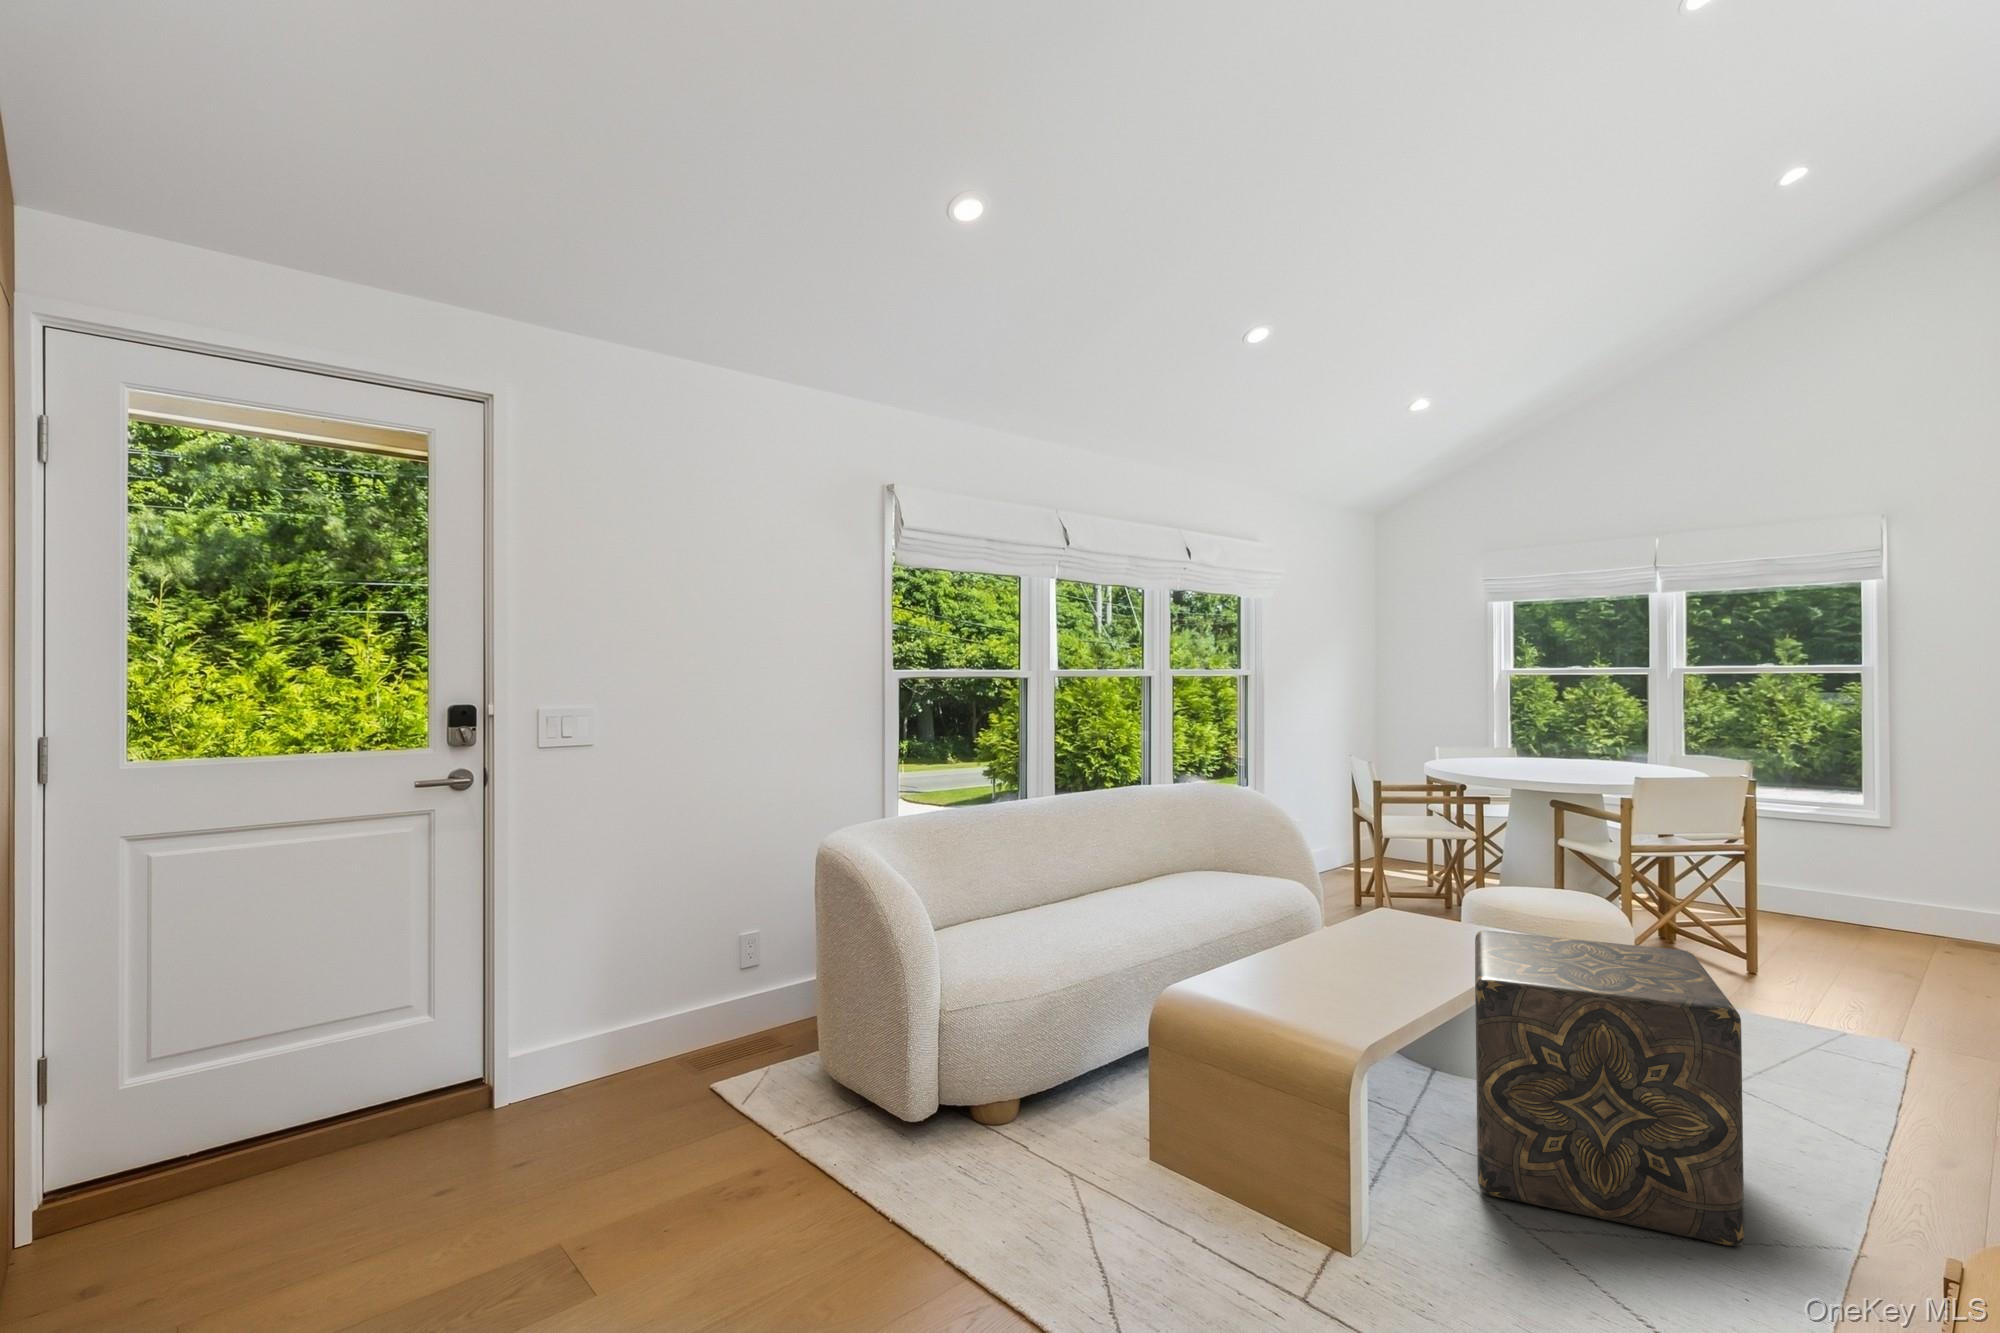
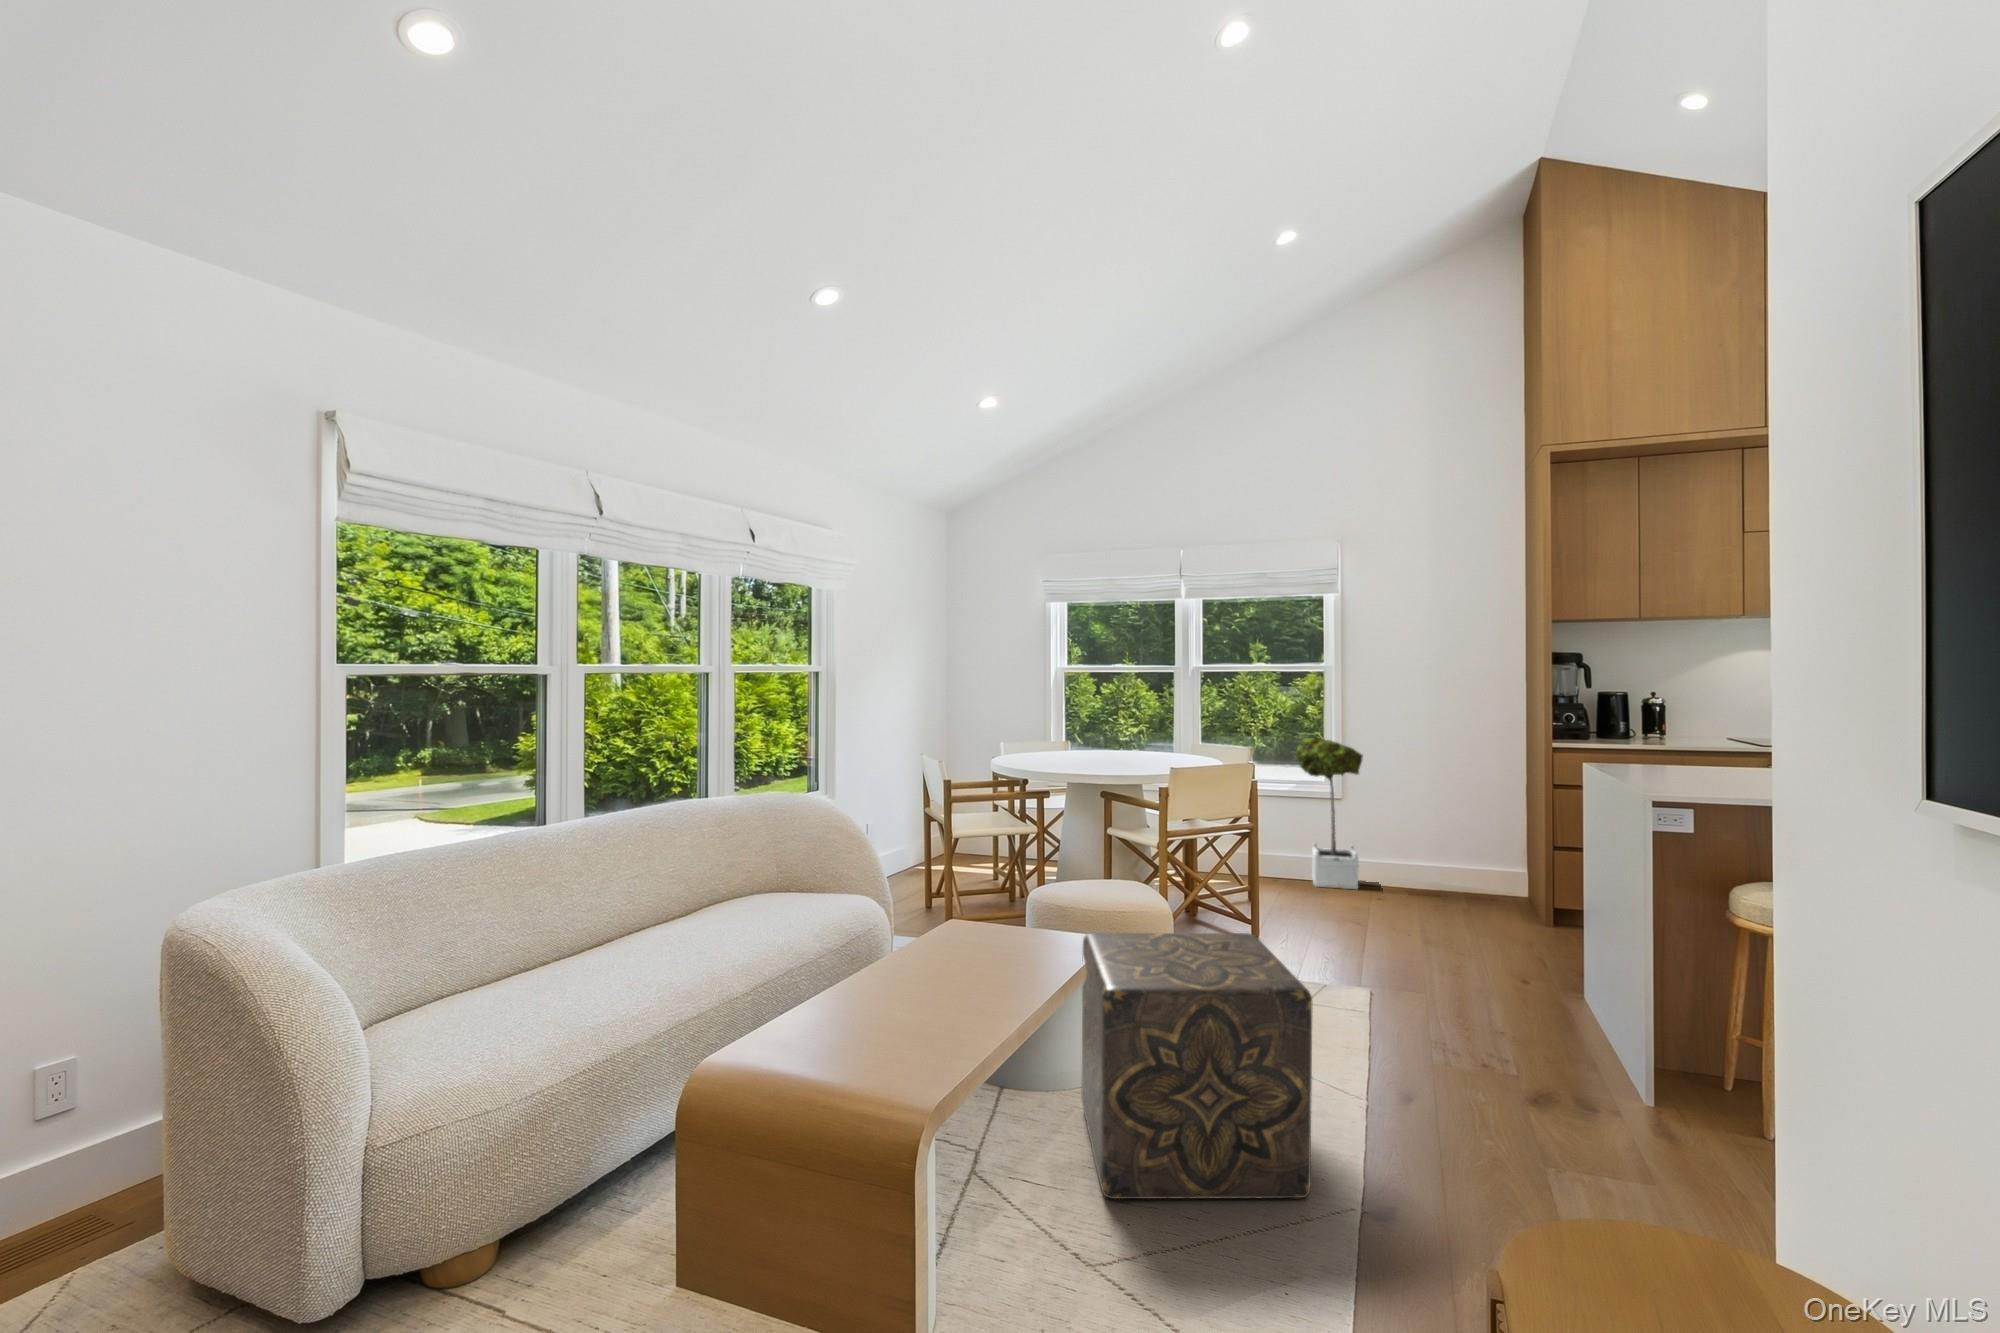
potted tree: none [1836,747,1947,945] -> present [1296,736,1363,889]

